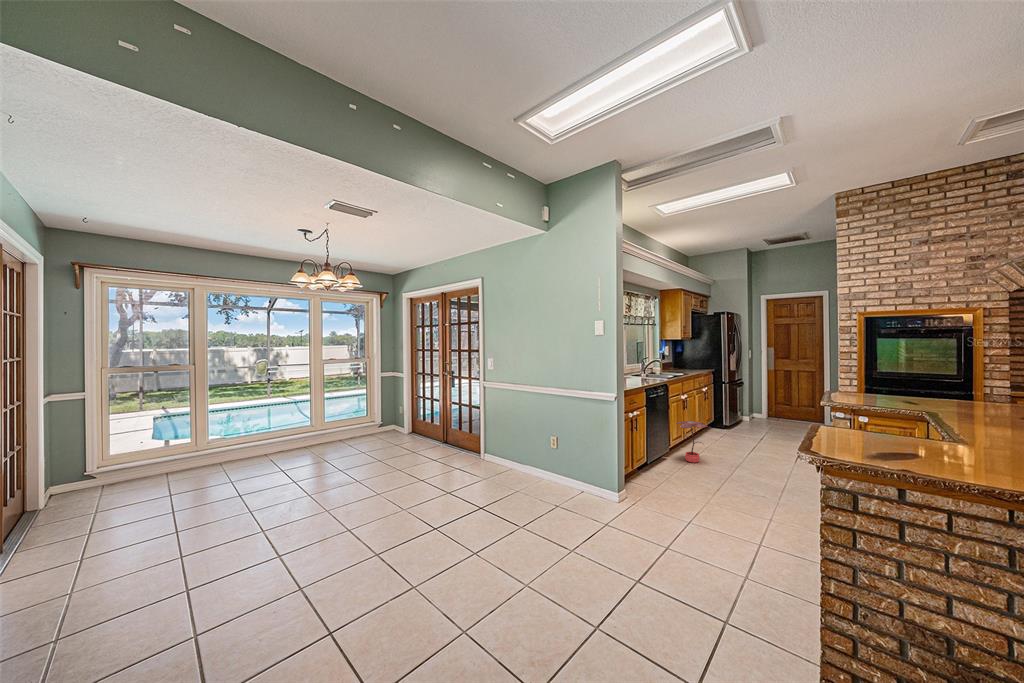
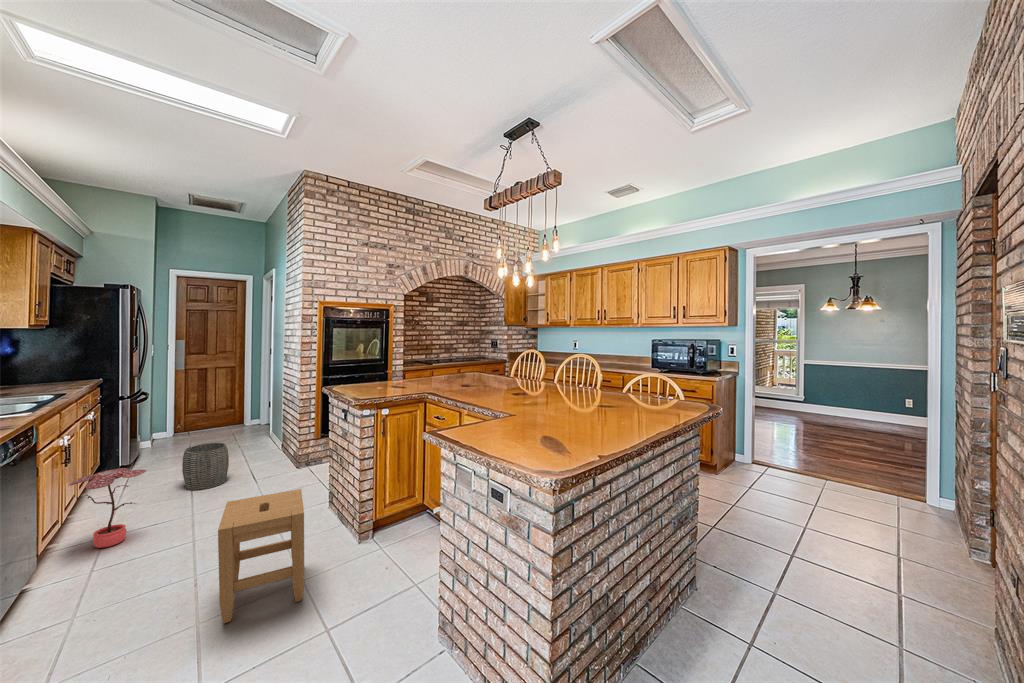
woven basket: none [743,423,775,455] -> present [182,443,229,490]
stool: none [702,451,770,532] -> present [218,489,304,624]

